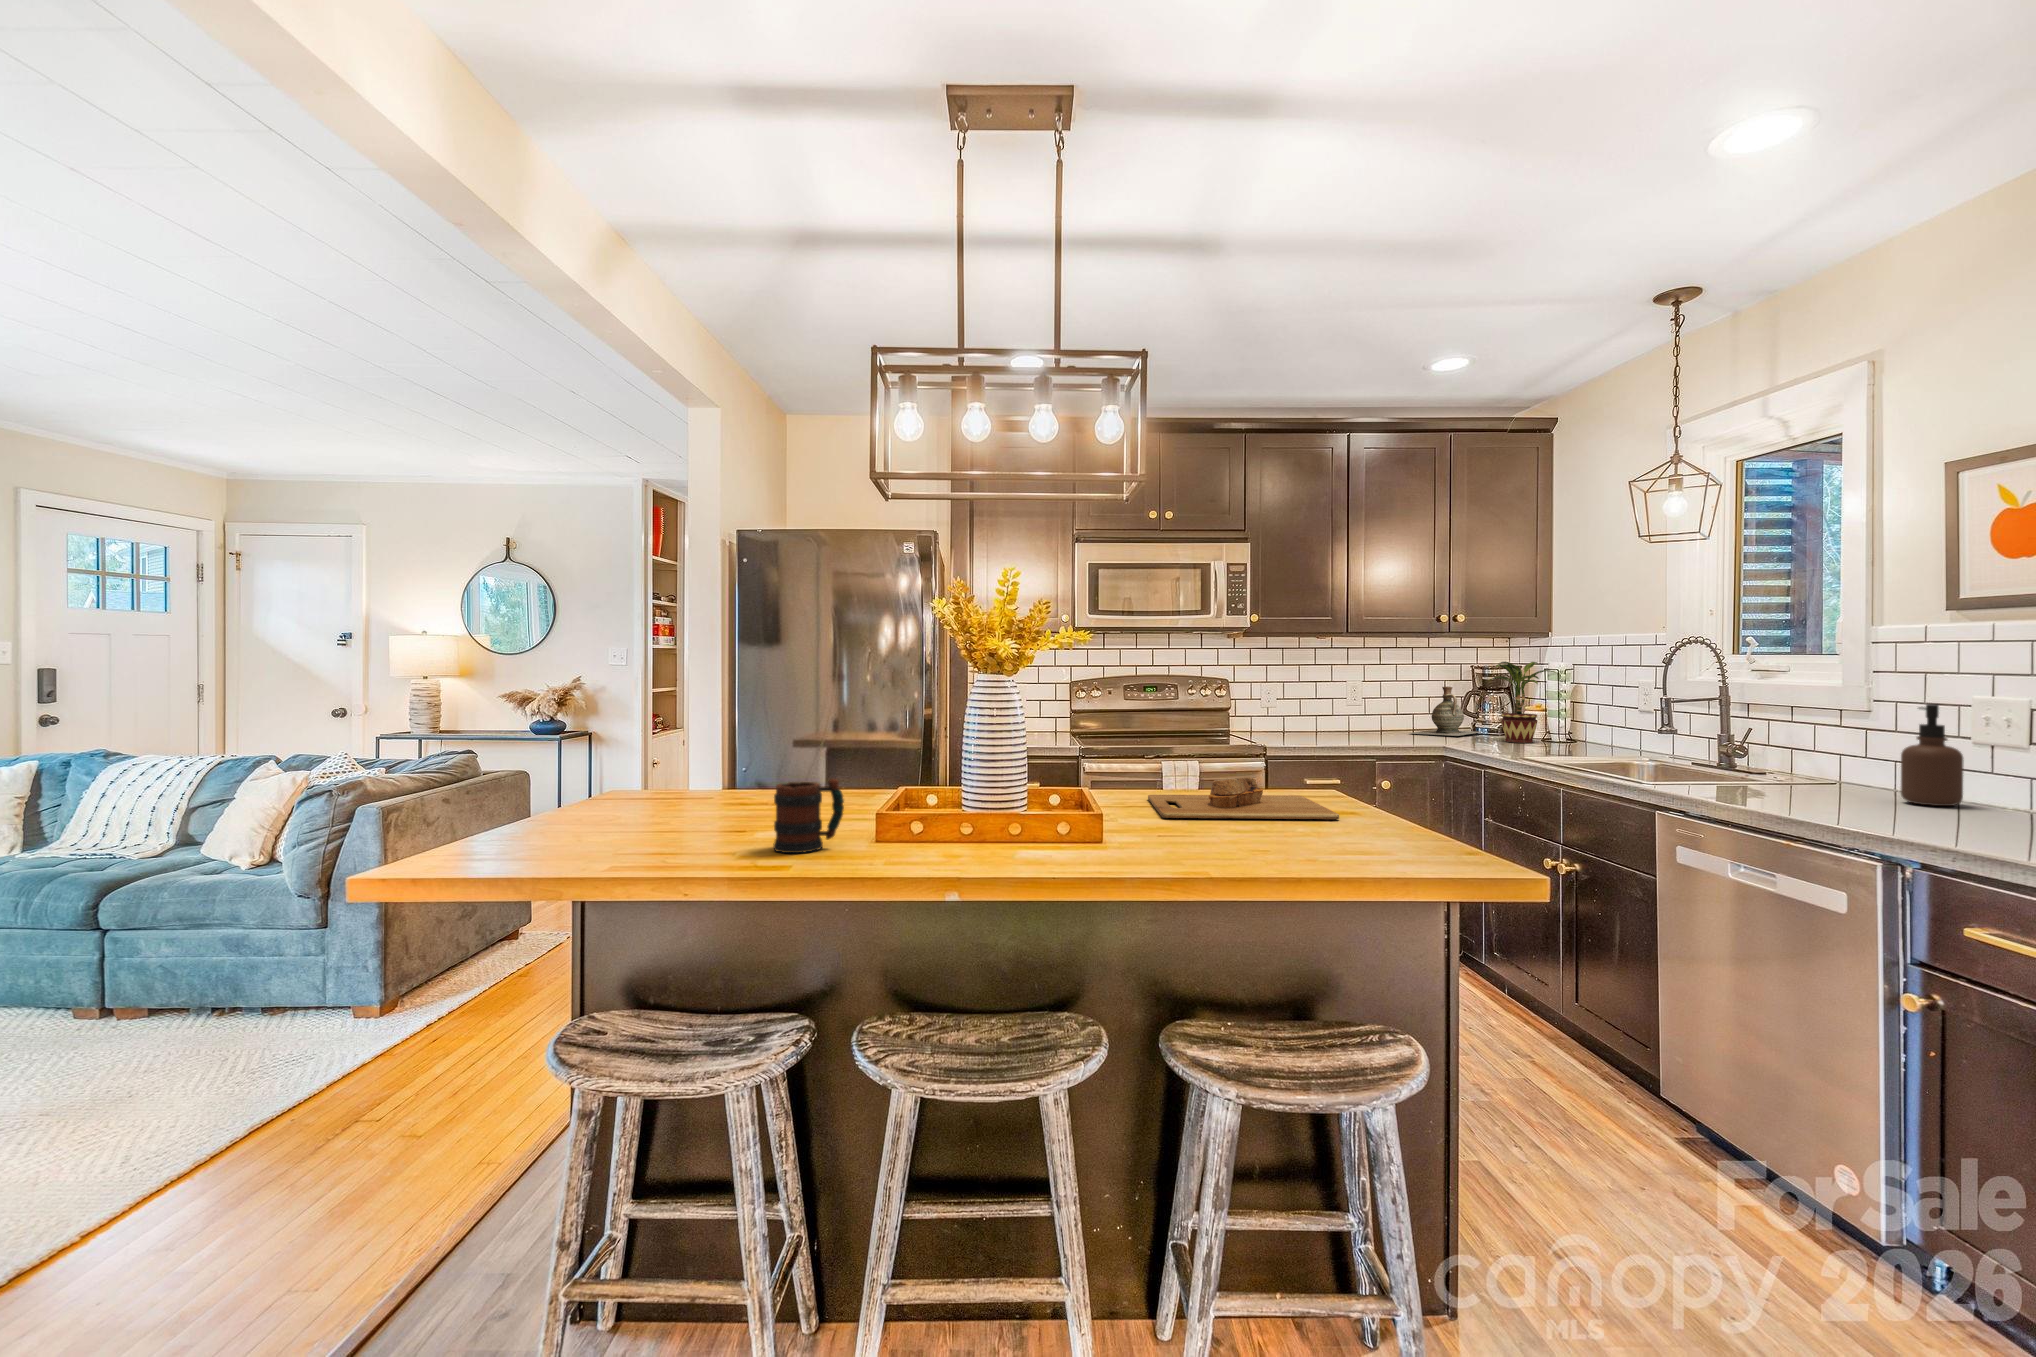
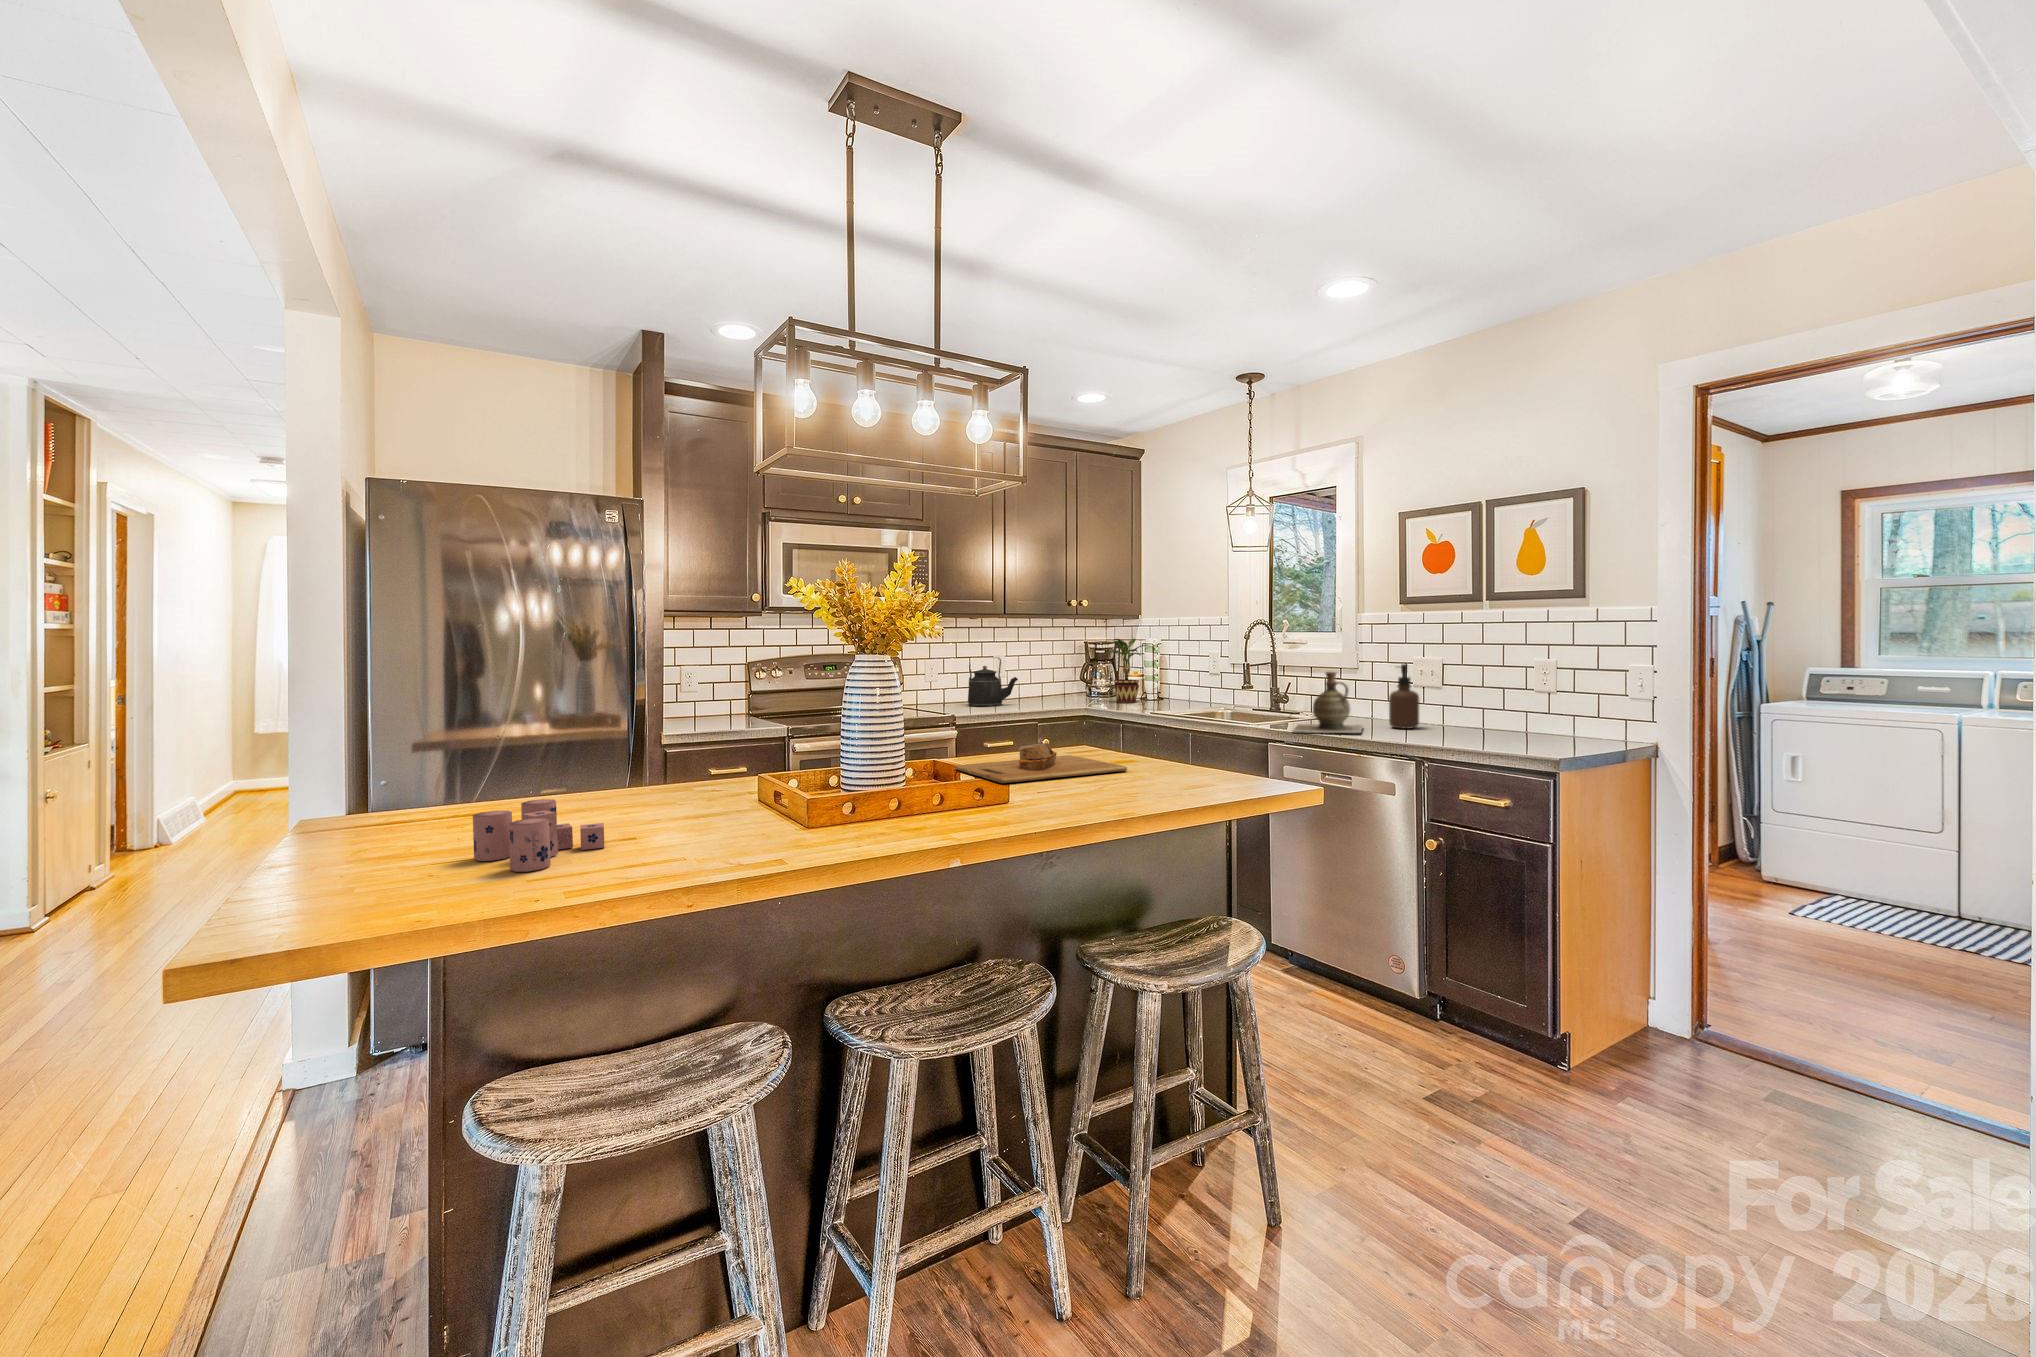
kettle: none [1313,681,1373,737] -> present [968,657,1018,706]
ceramic jug: present [1411,687,1479,736] -> present [1293,672,1363,733]
mug: present [773,779,844,853] -> none [703,773,775,856]
candle: none [632,786,731,844] -> present [473,799,604,872]

